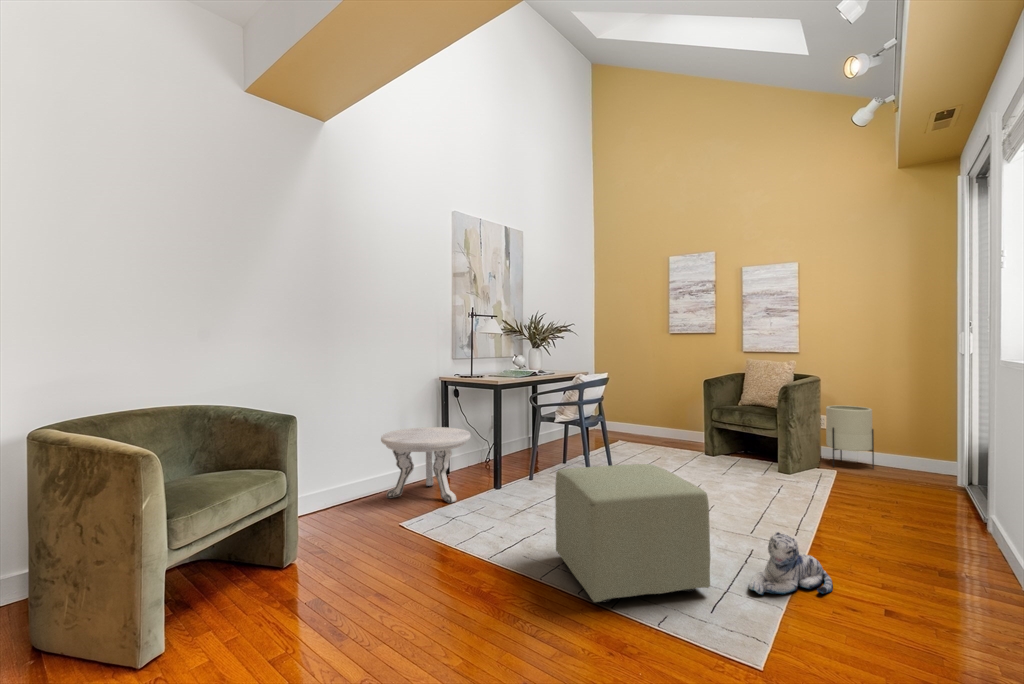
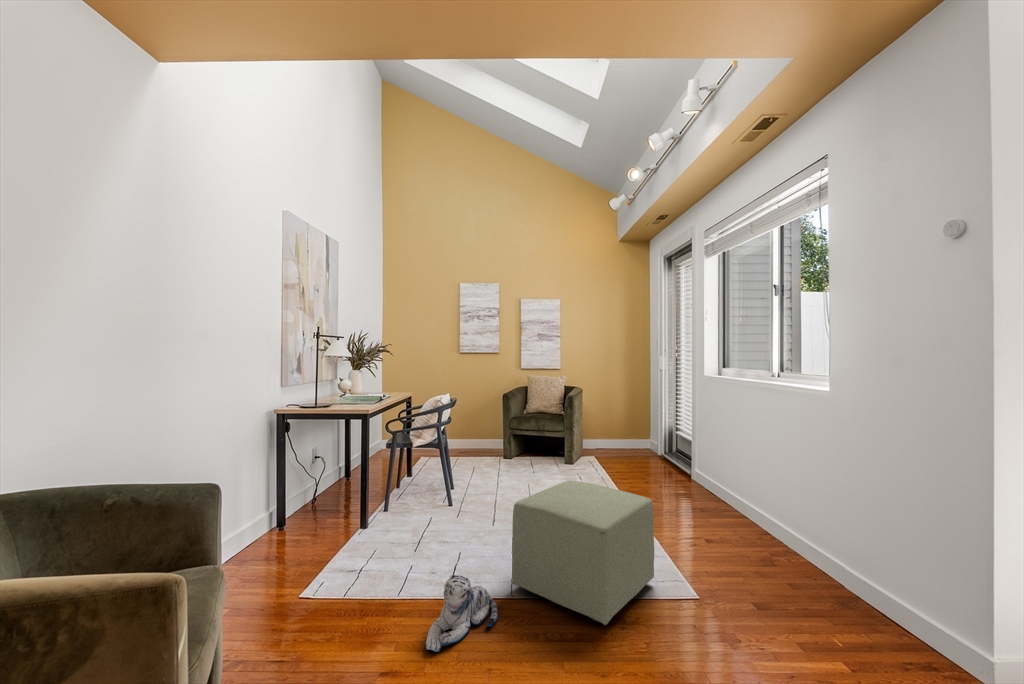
planter: present [826,406,874,469] -> none [584,408,613,454]
side table: present [381,427,471,503] -> none [222,470,345,579]
plush toy: present [749,532,833,595] -> present [425,574,498,652]

